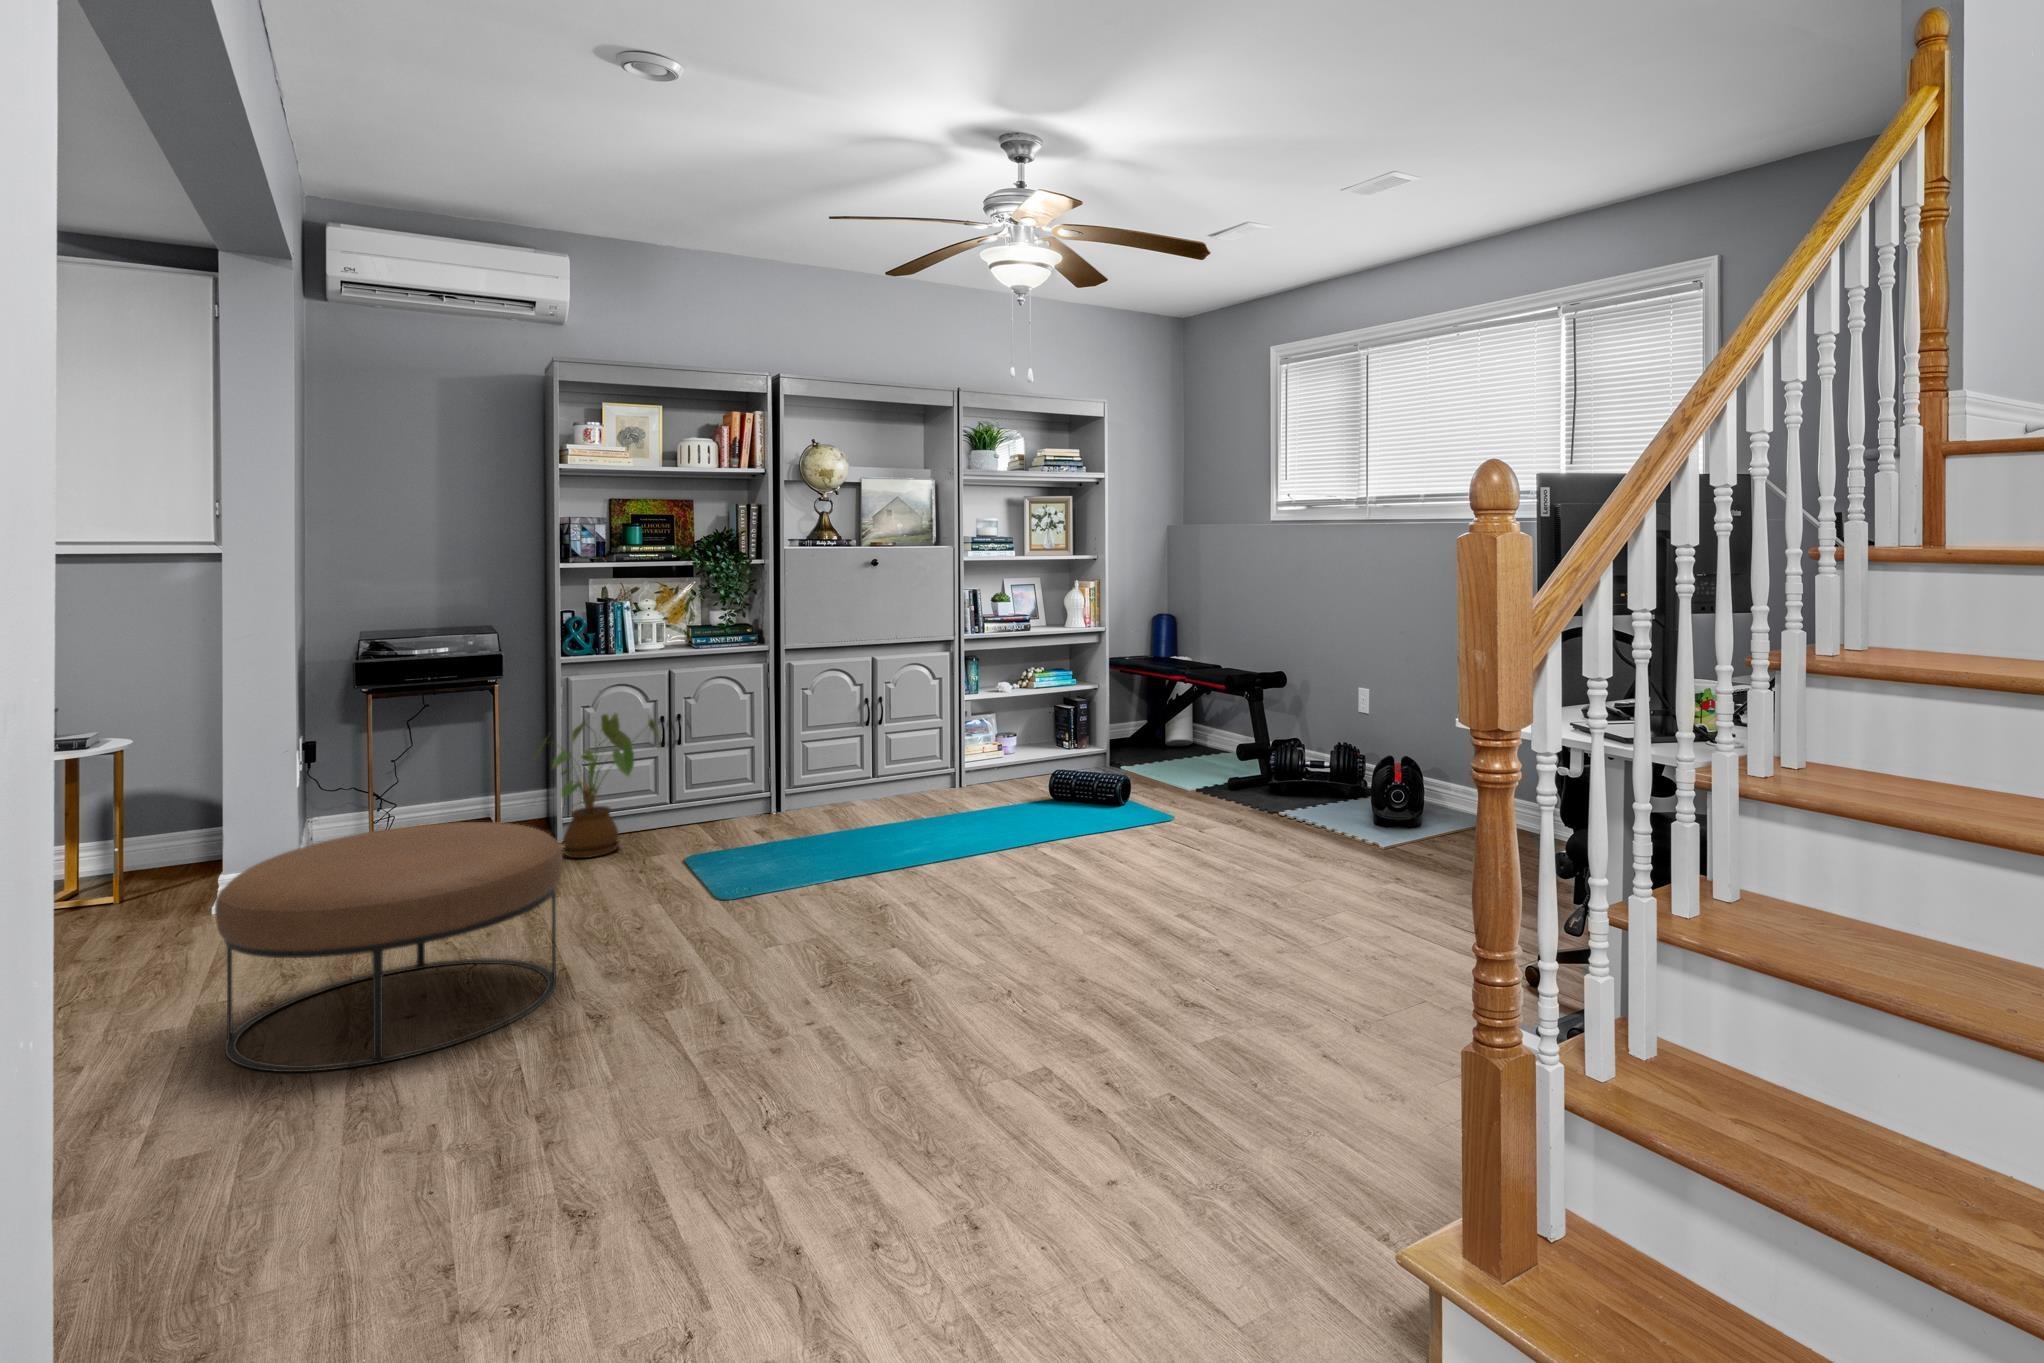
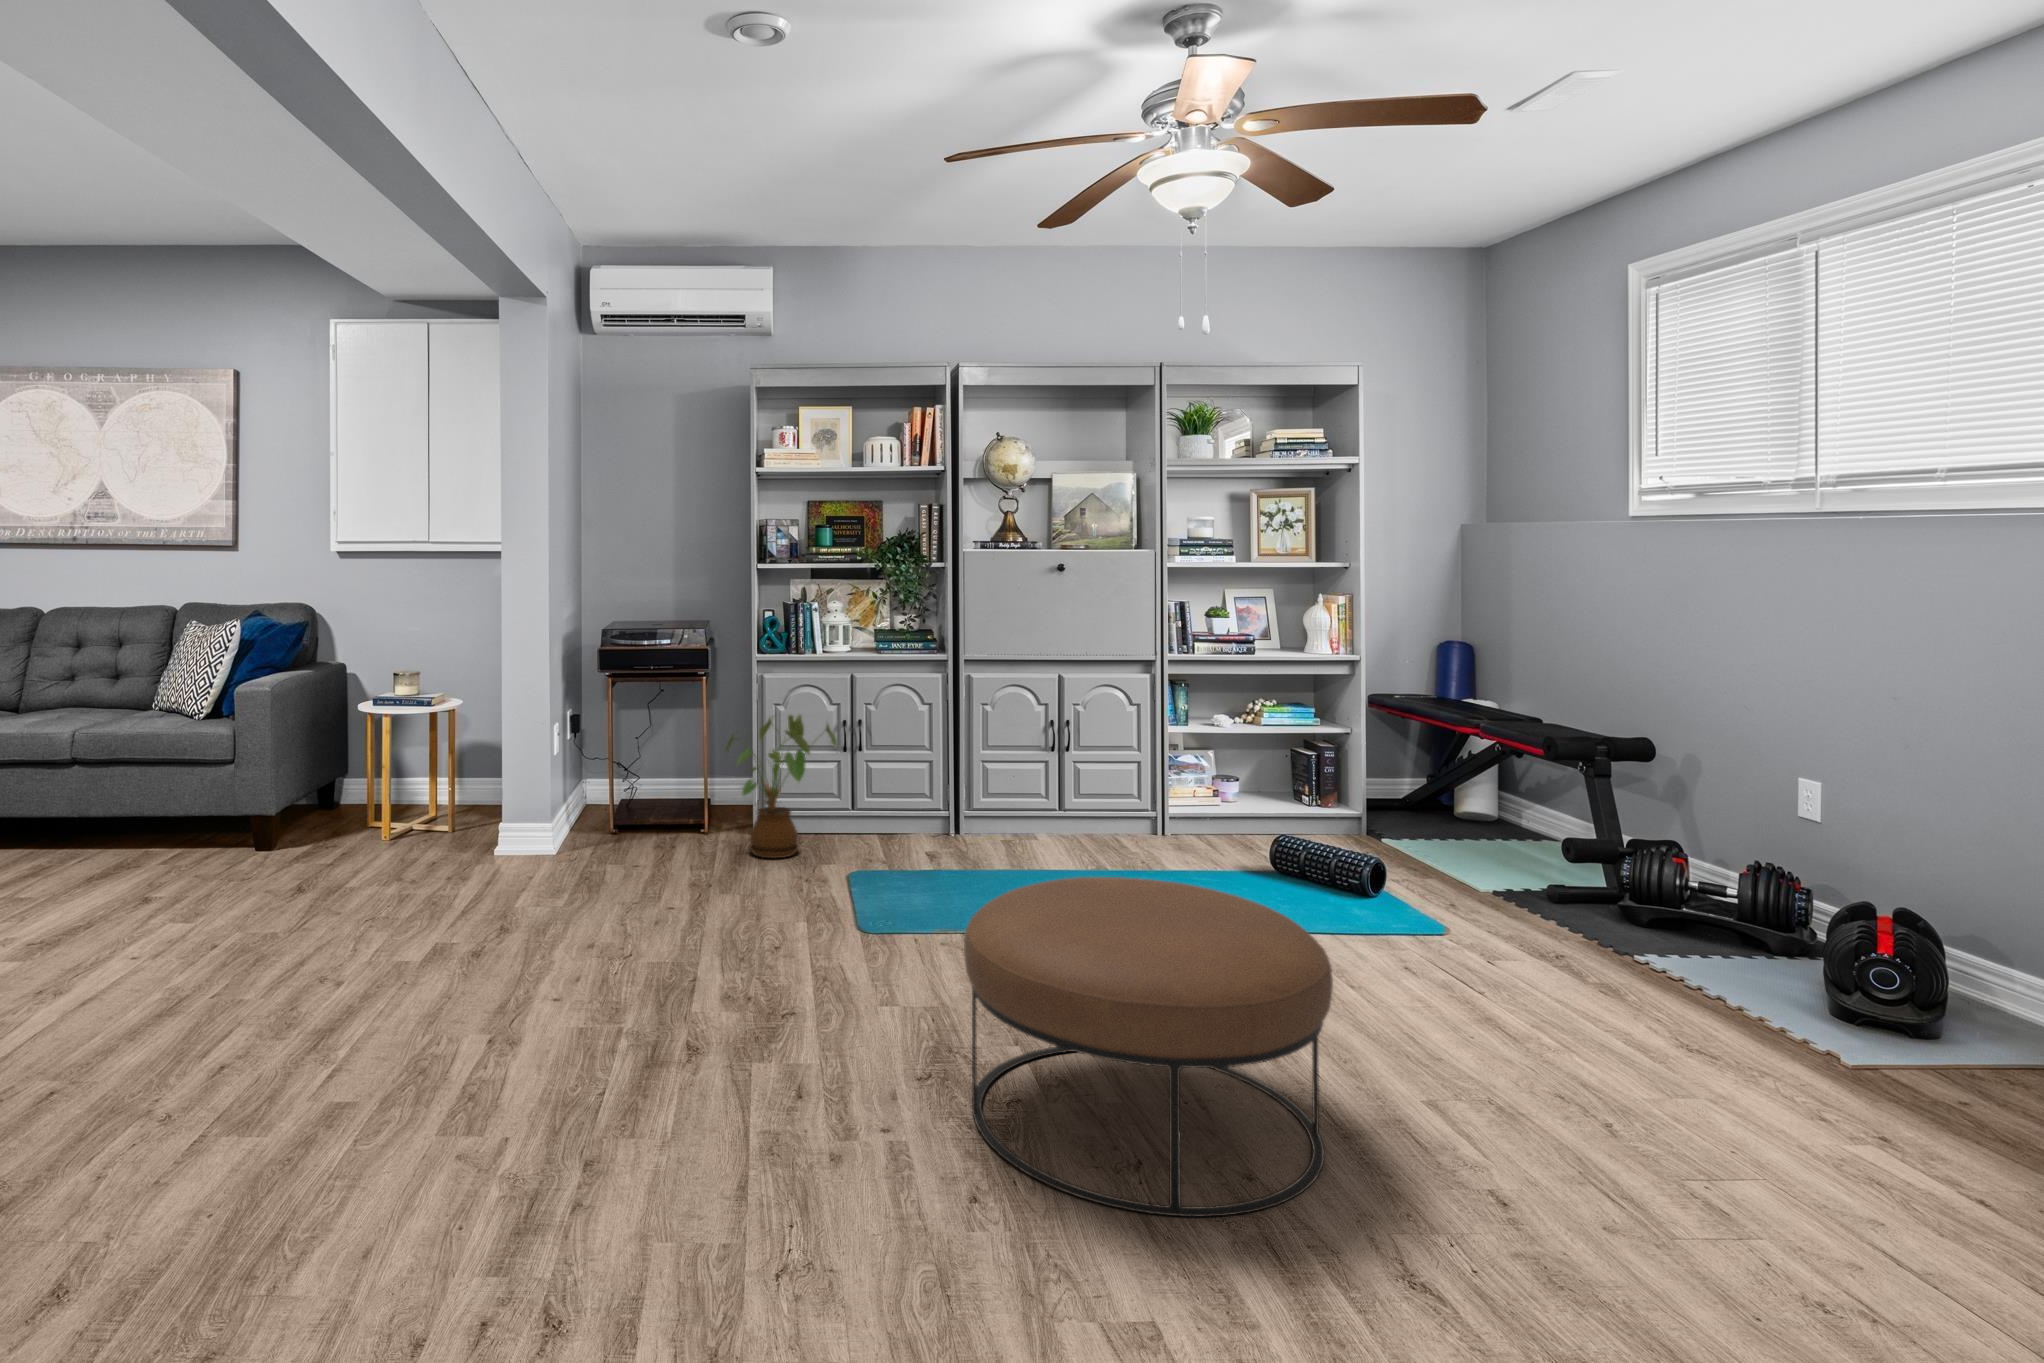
ottoman: present [215,822,562,1072] -> present [964,877,1333,1217]

